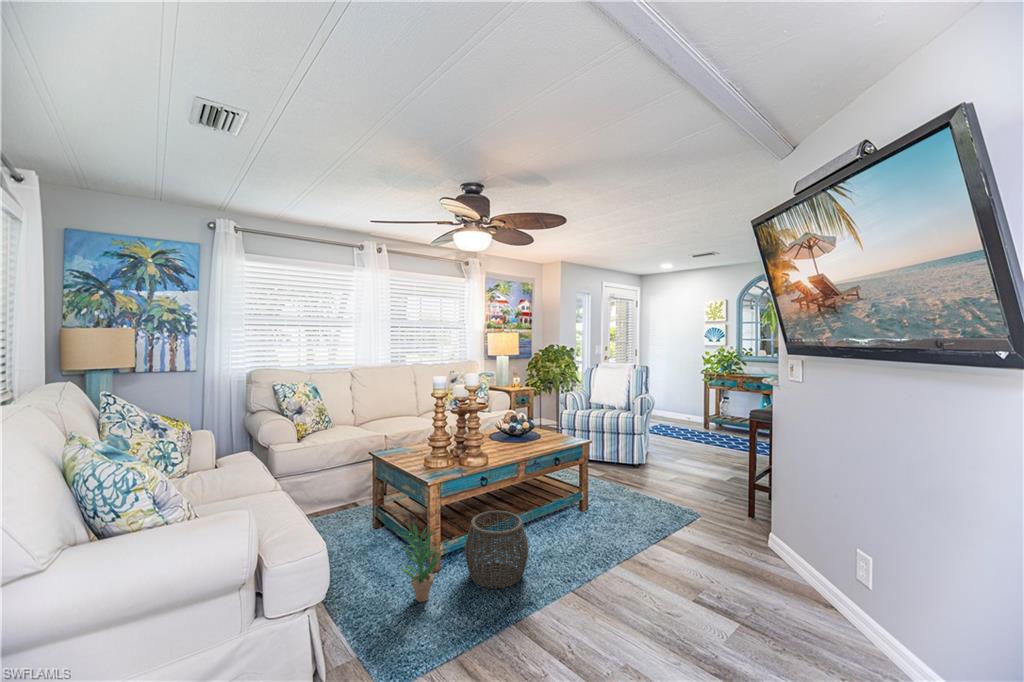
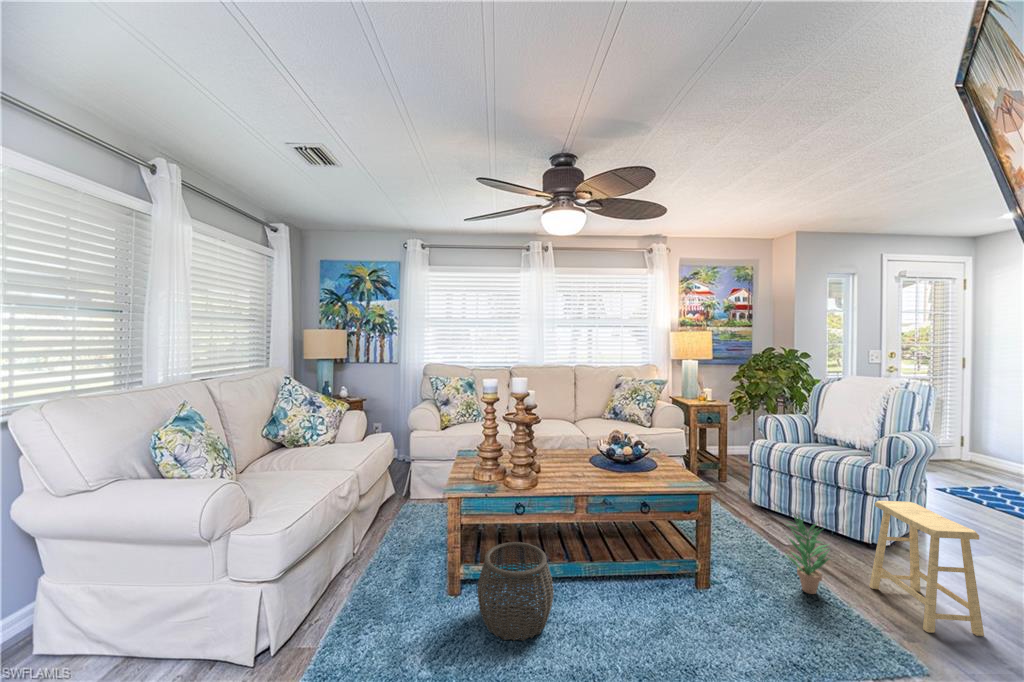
footstool: none [651,433,704,500] -> present [869,501,984,636]
potted plant: present [400,522,440,602] -> present [786,515,829,594]

